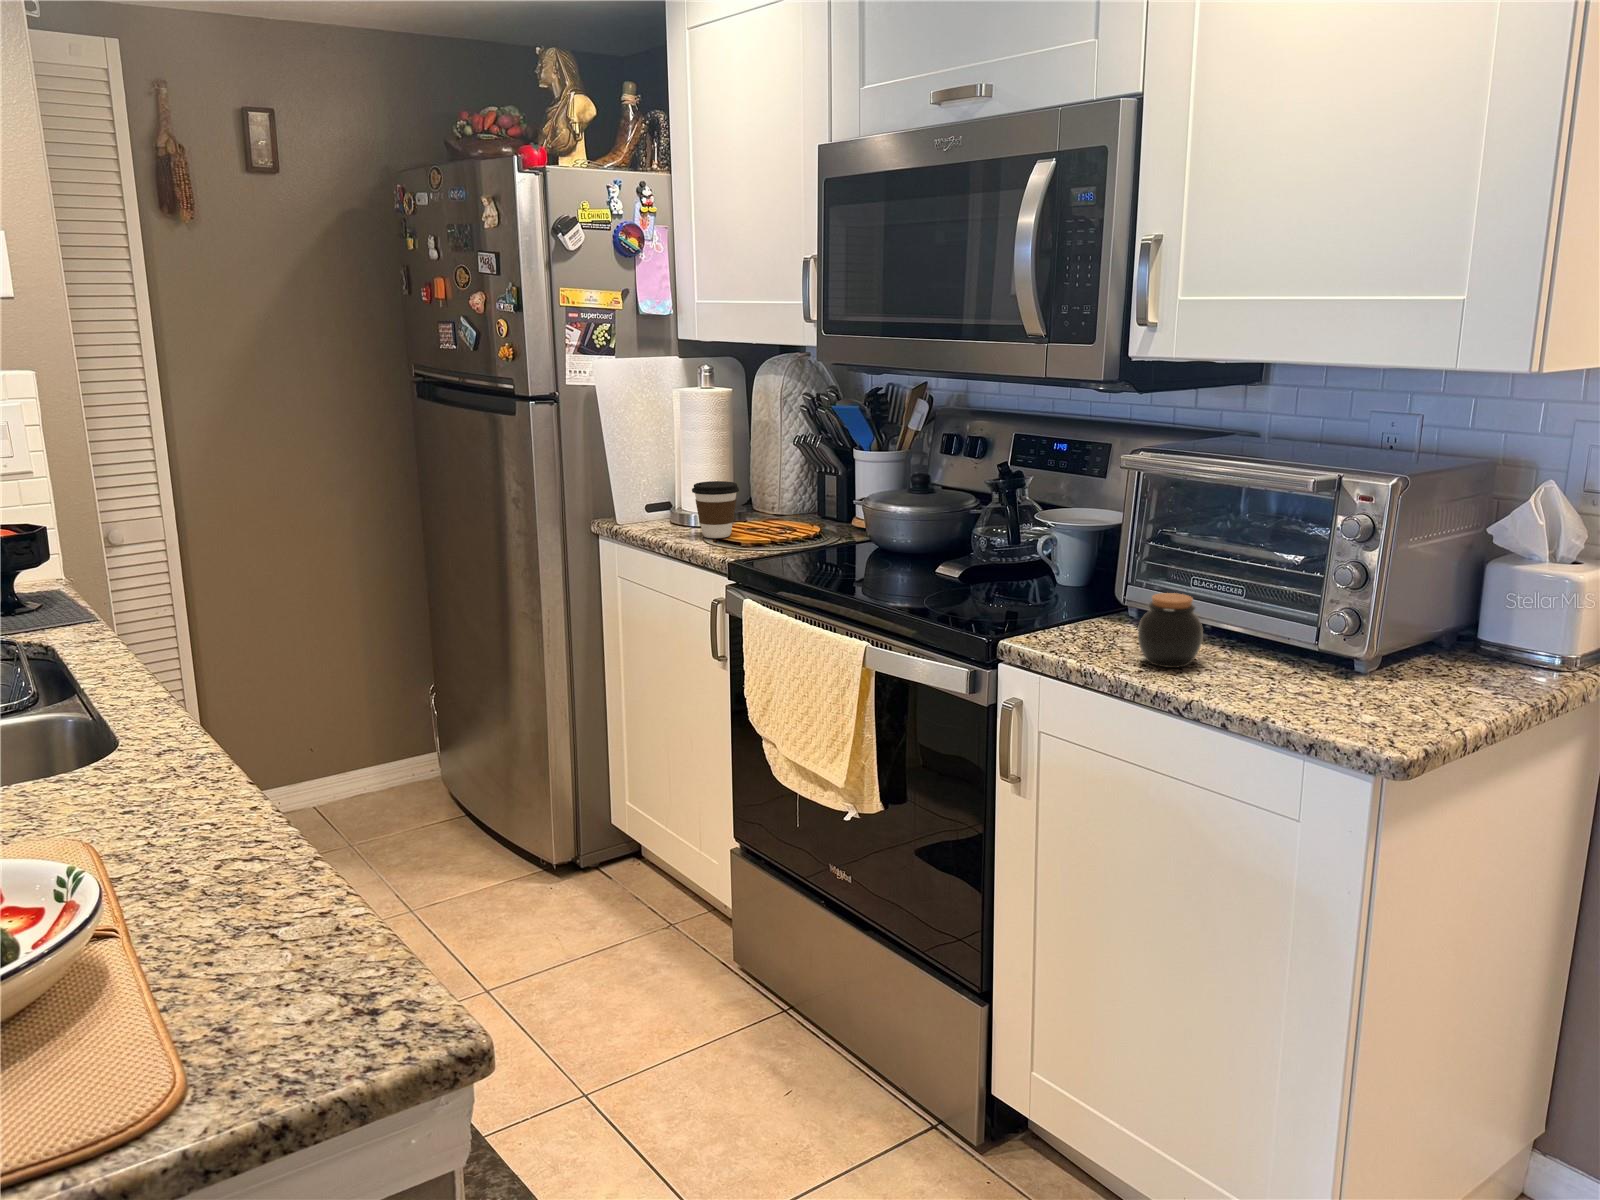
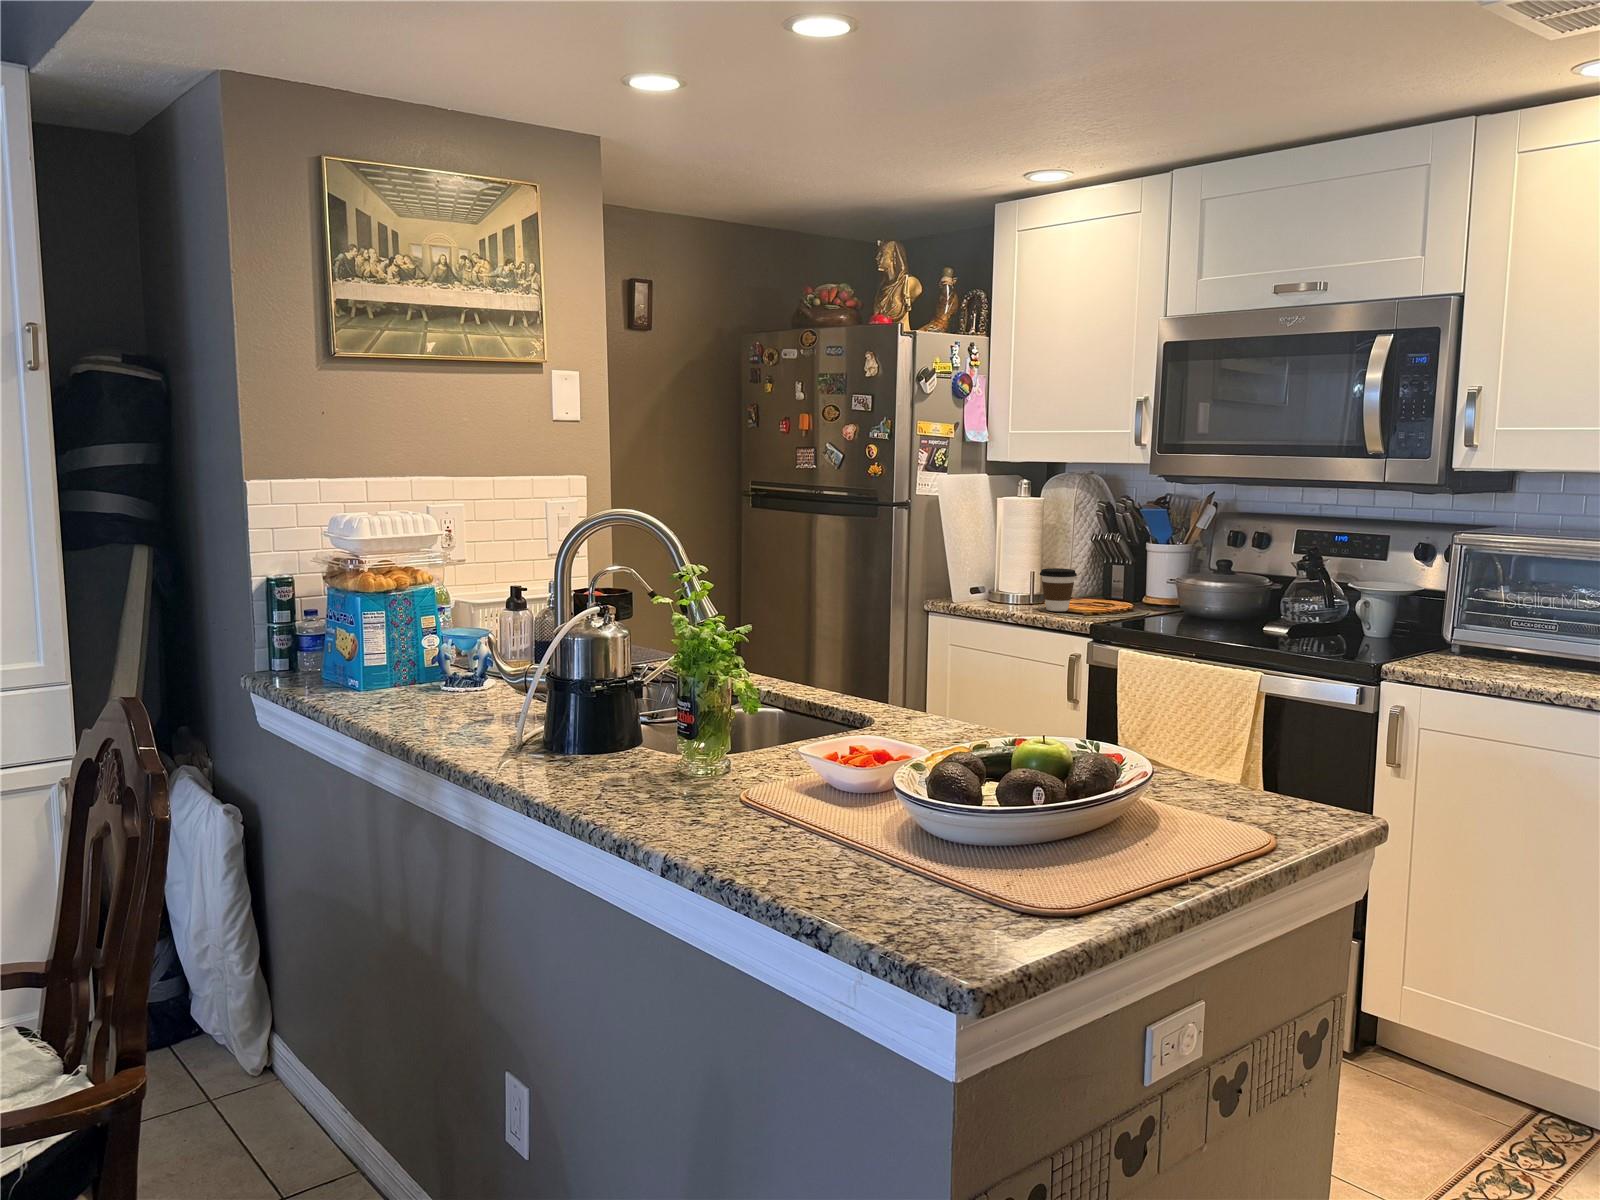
jar: present [1138,593,1203,668] -> none [1498,626,1548,676]

